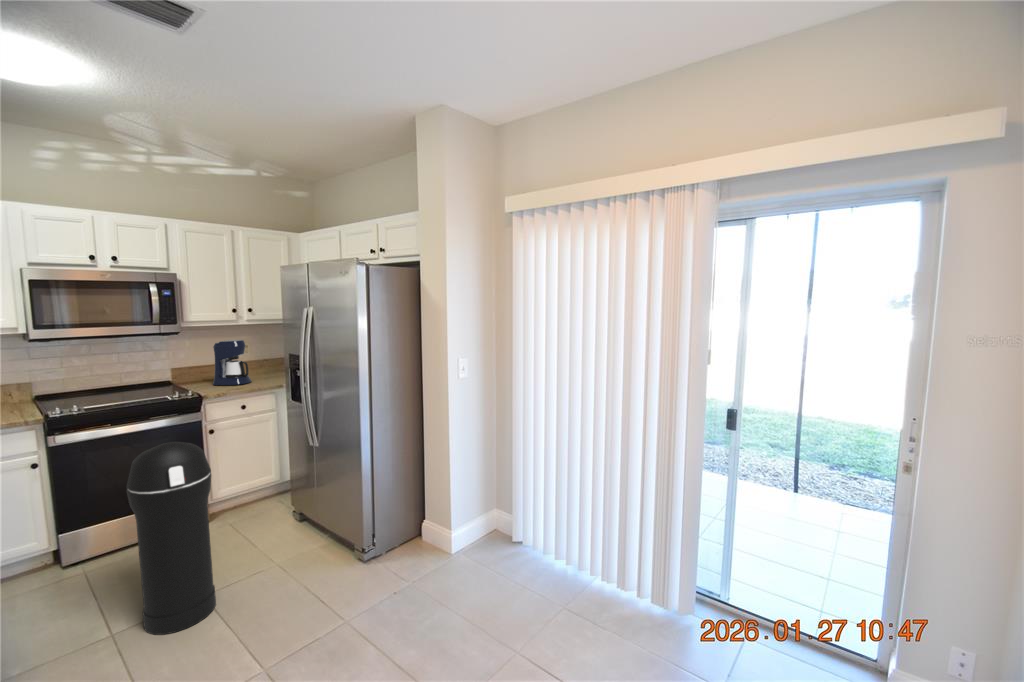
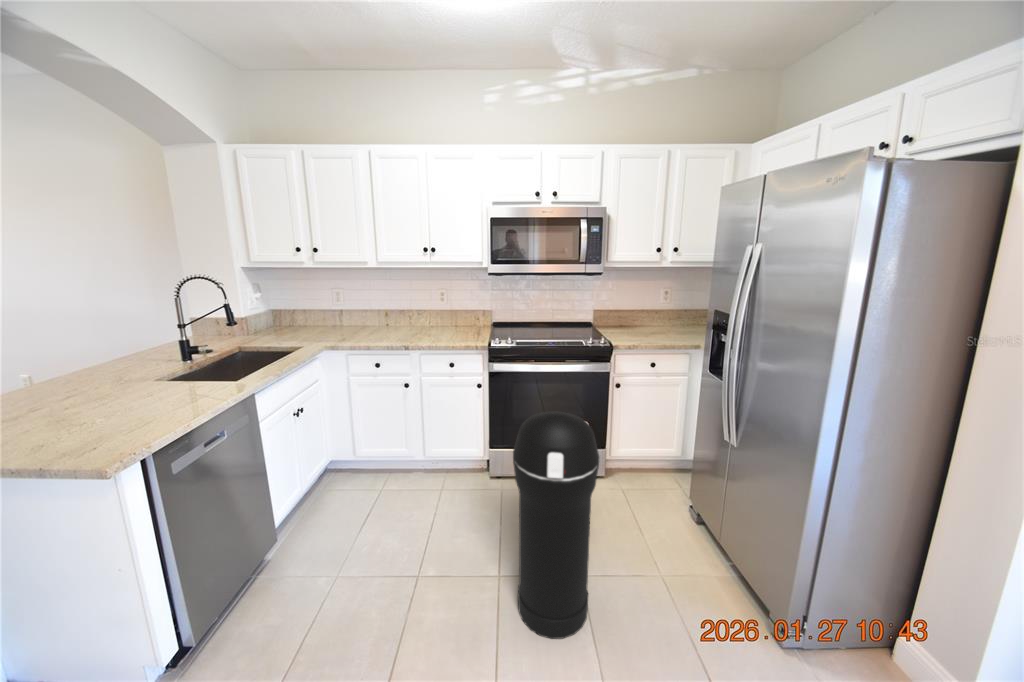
coffee maker: present [213,340,251,385] -> none [627,285,666,338]

